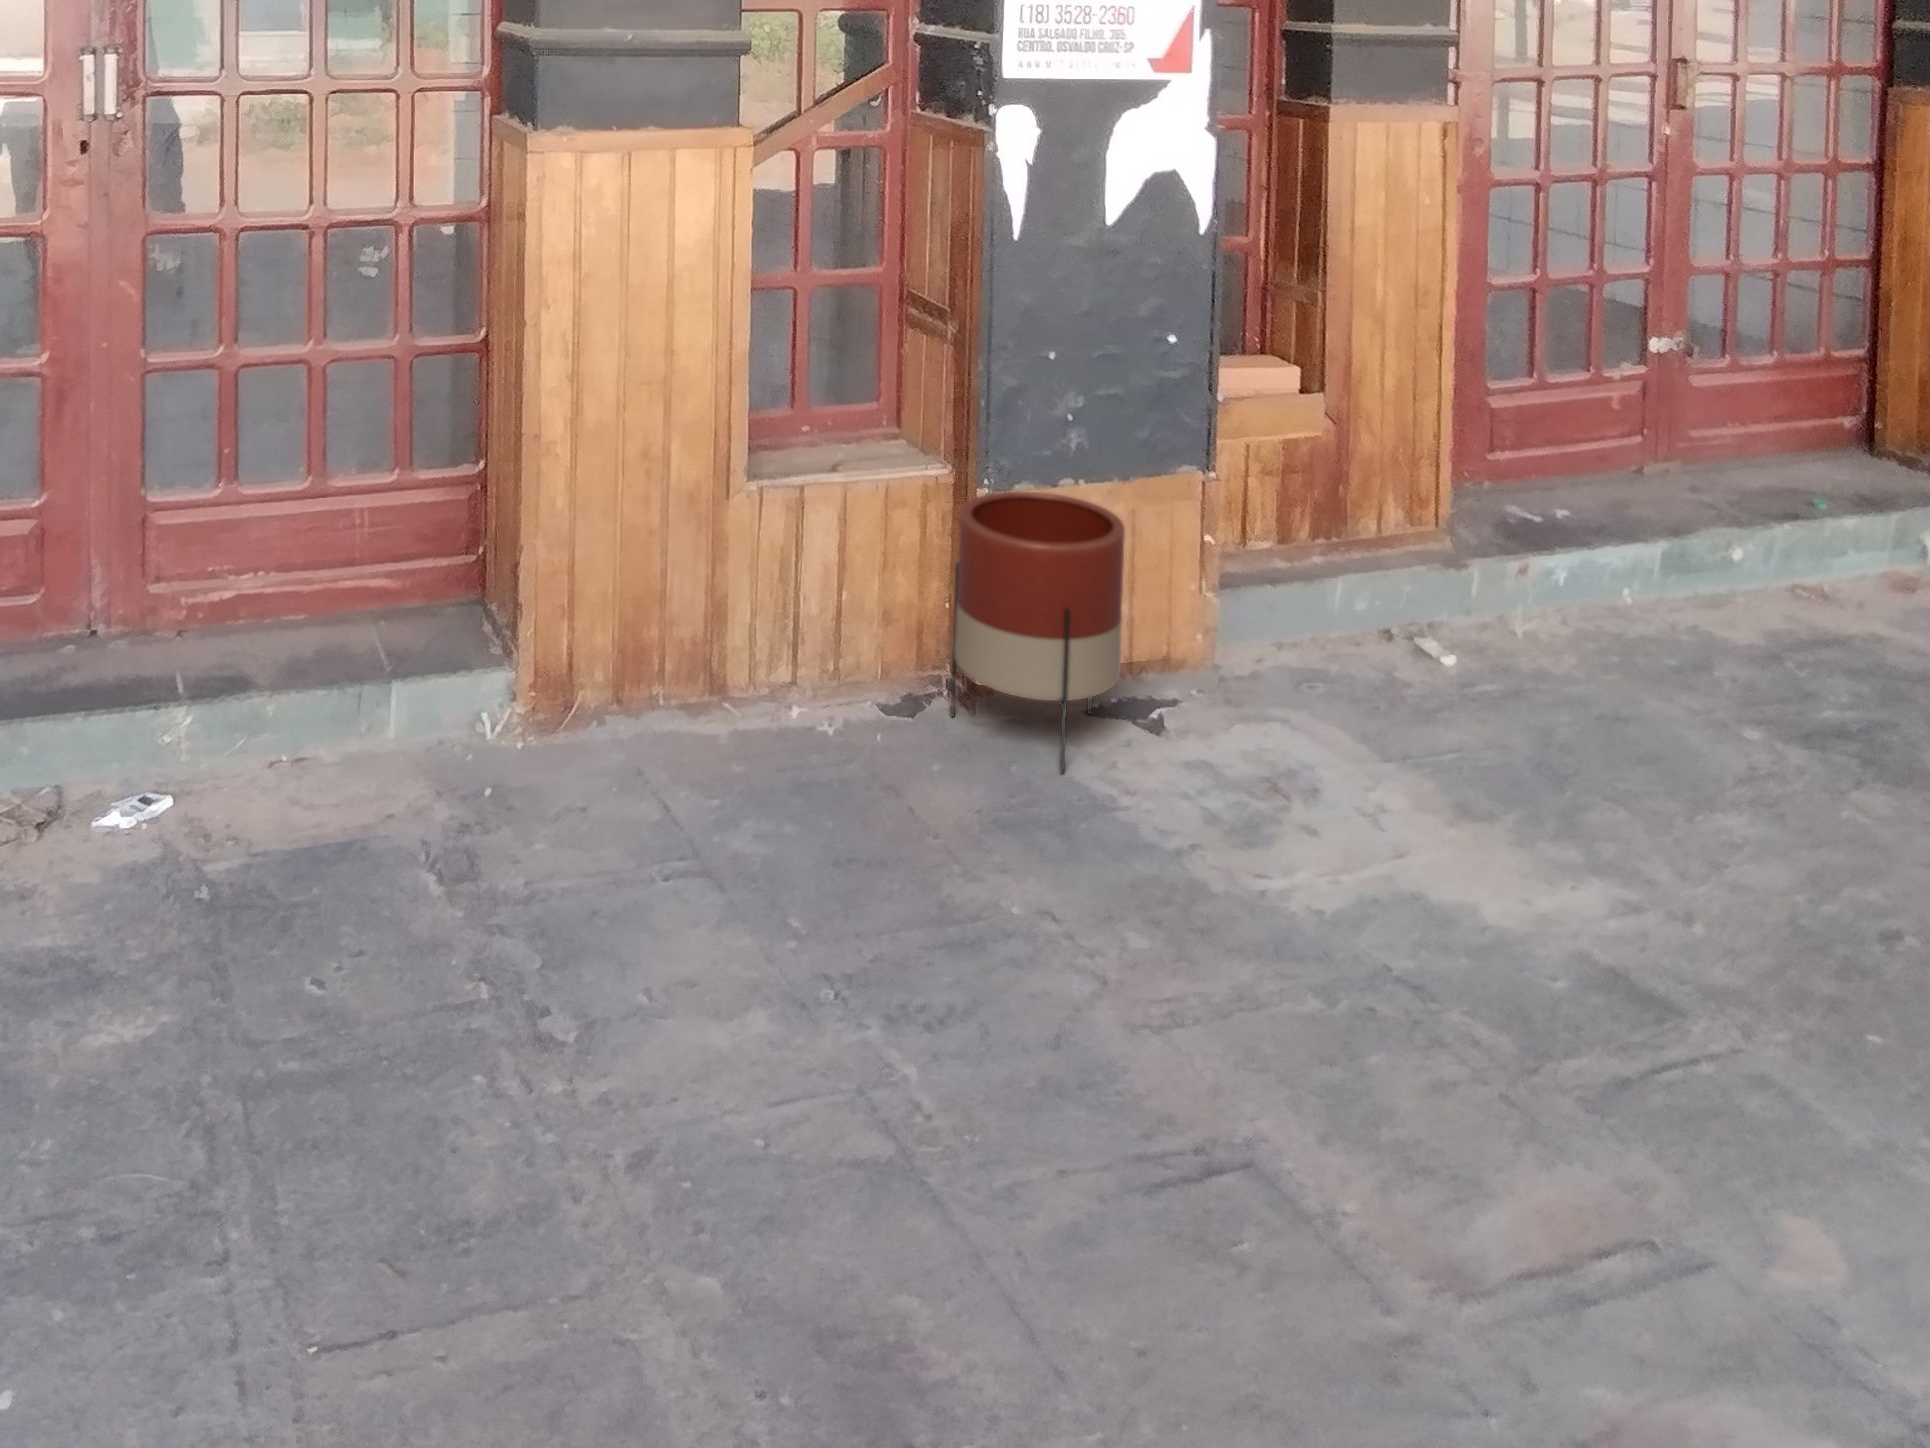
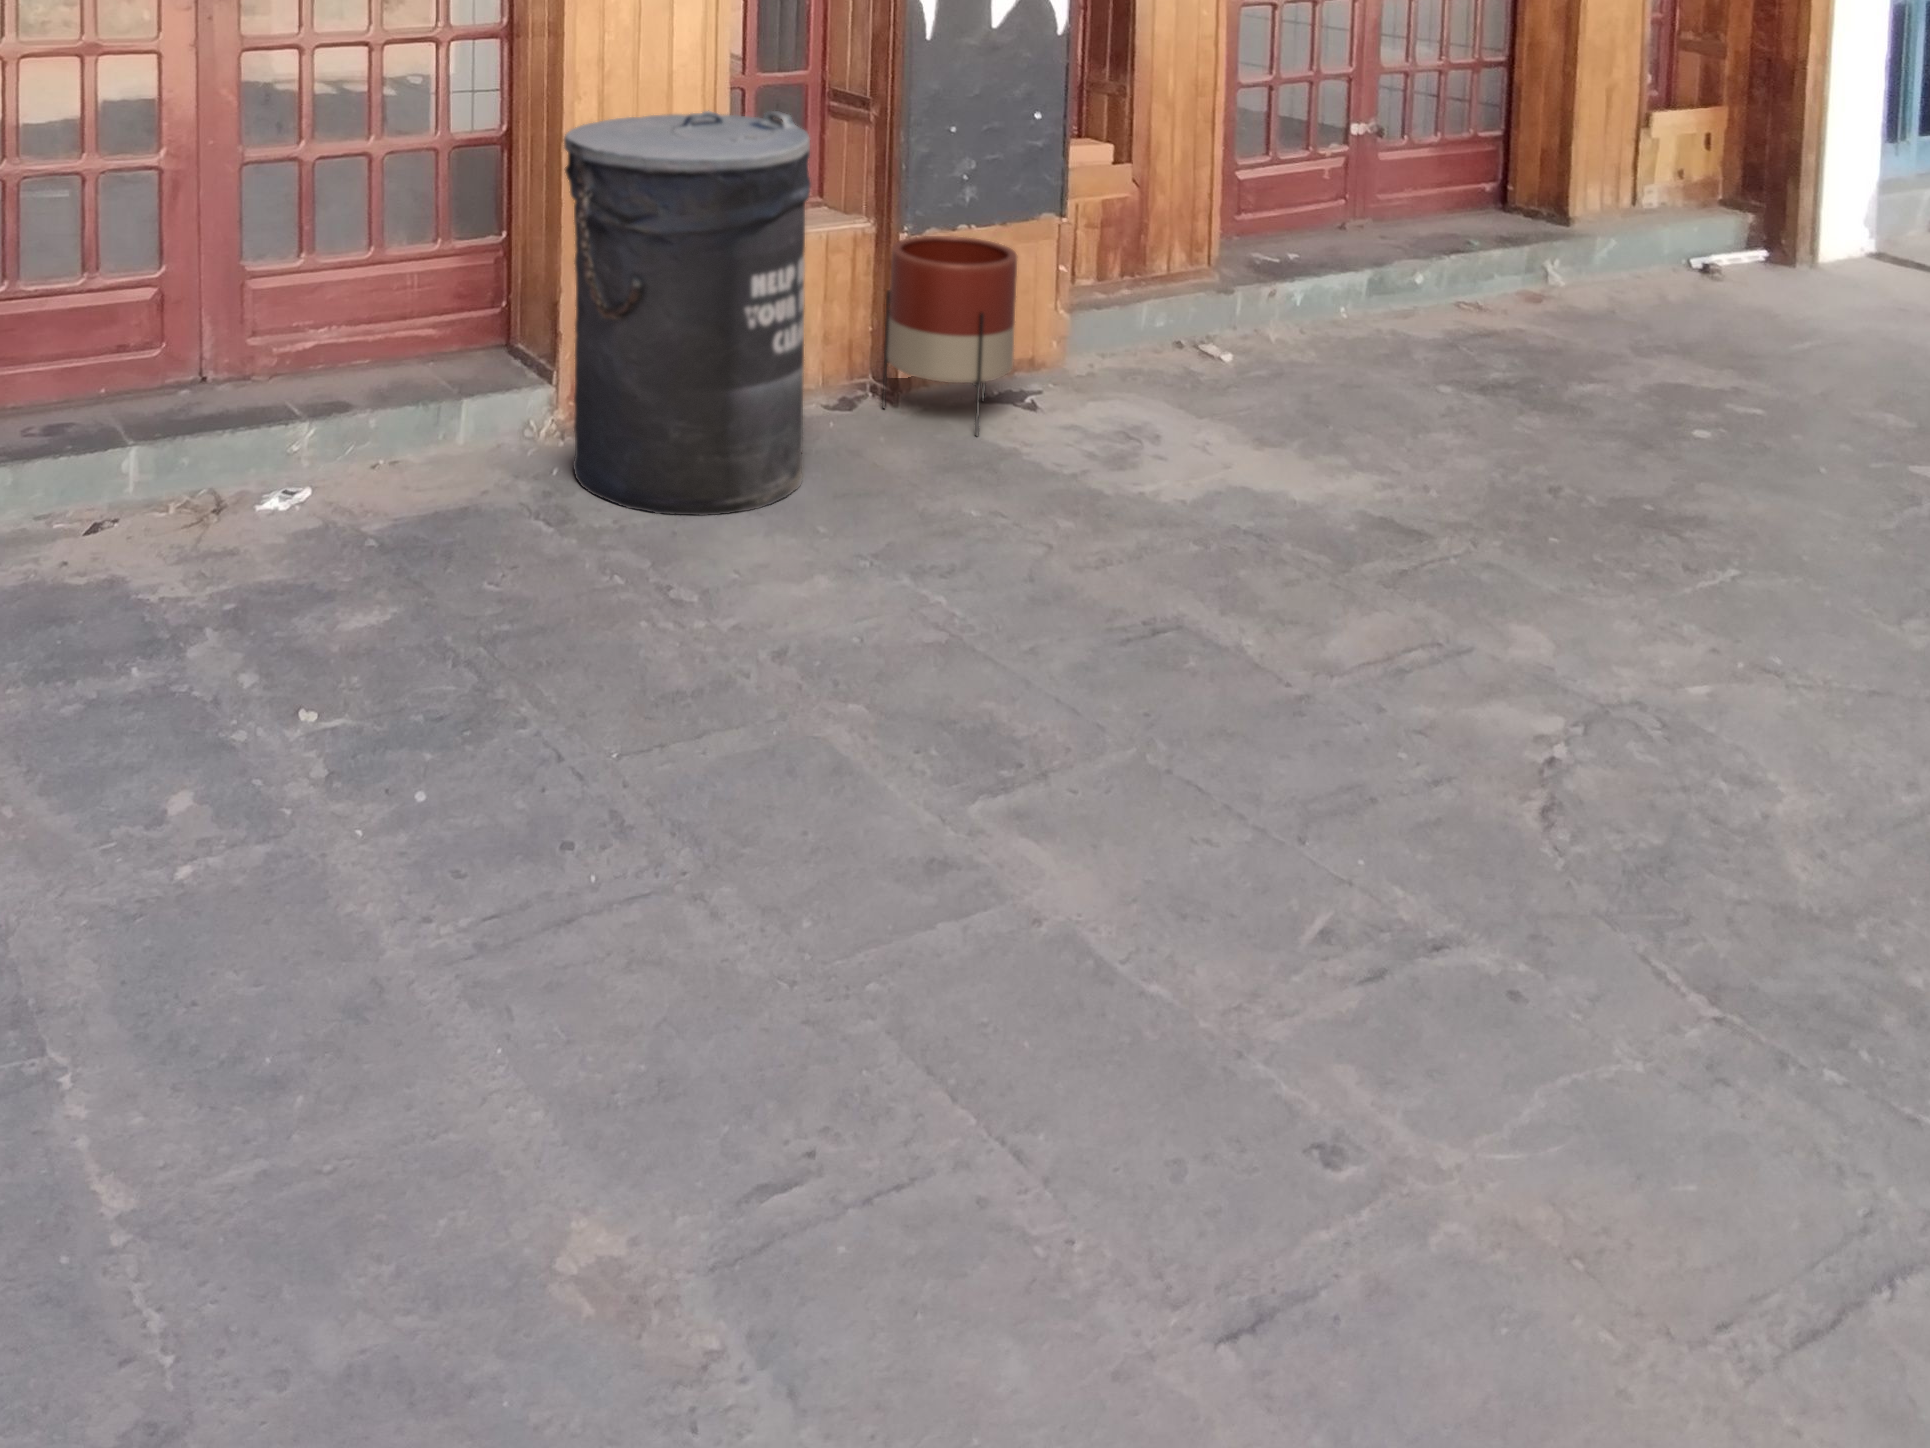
trash can: none [495,331,812,885] -> present [564,111,811,515]

